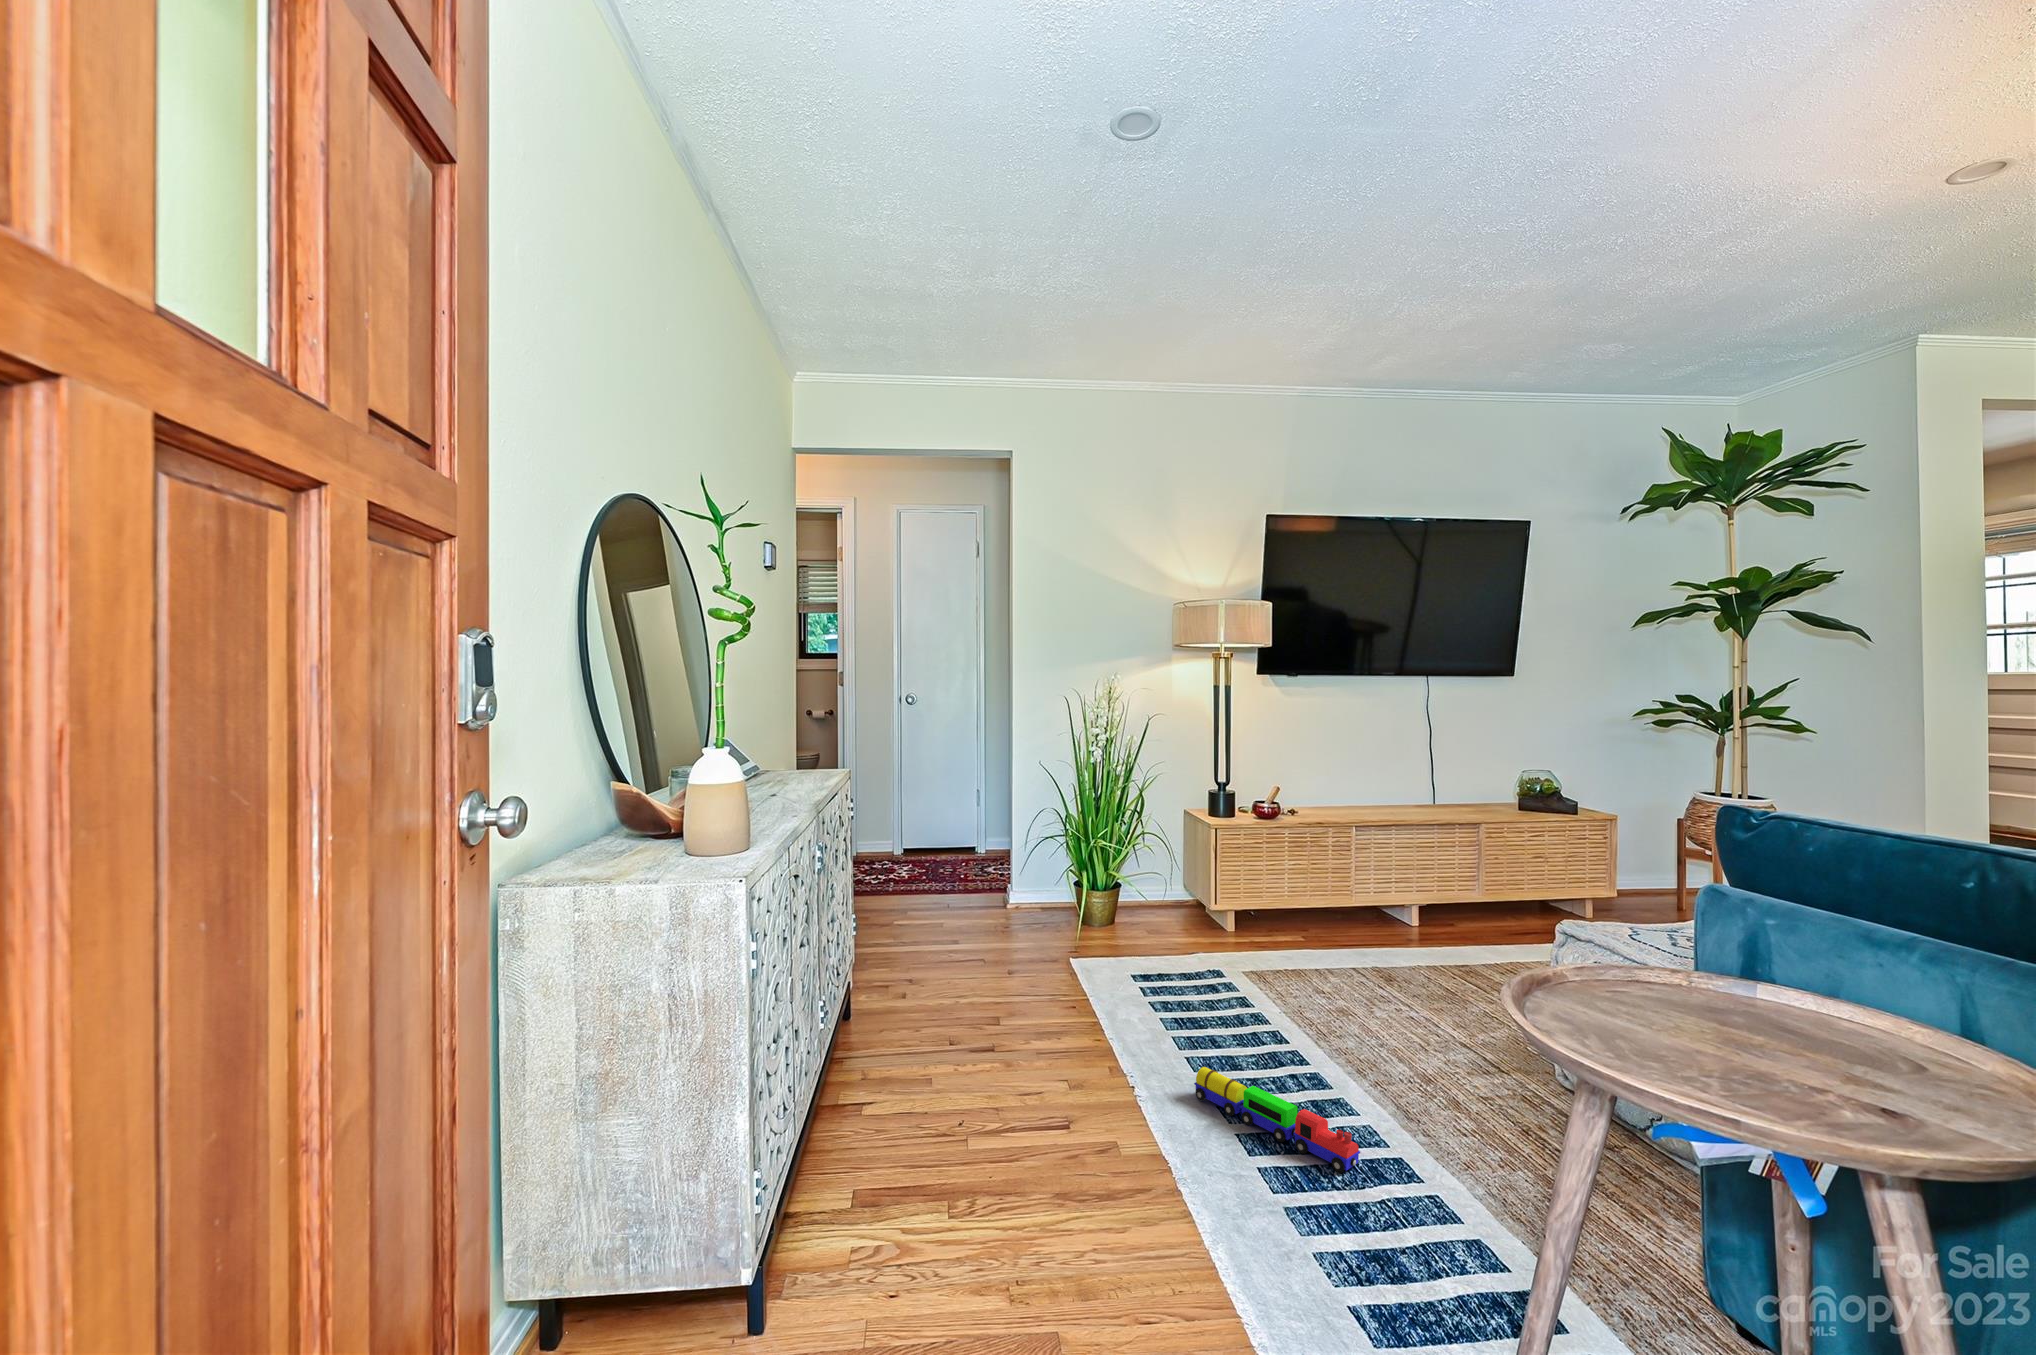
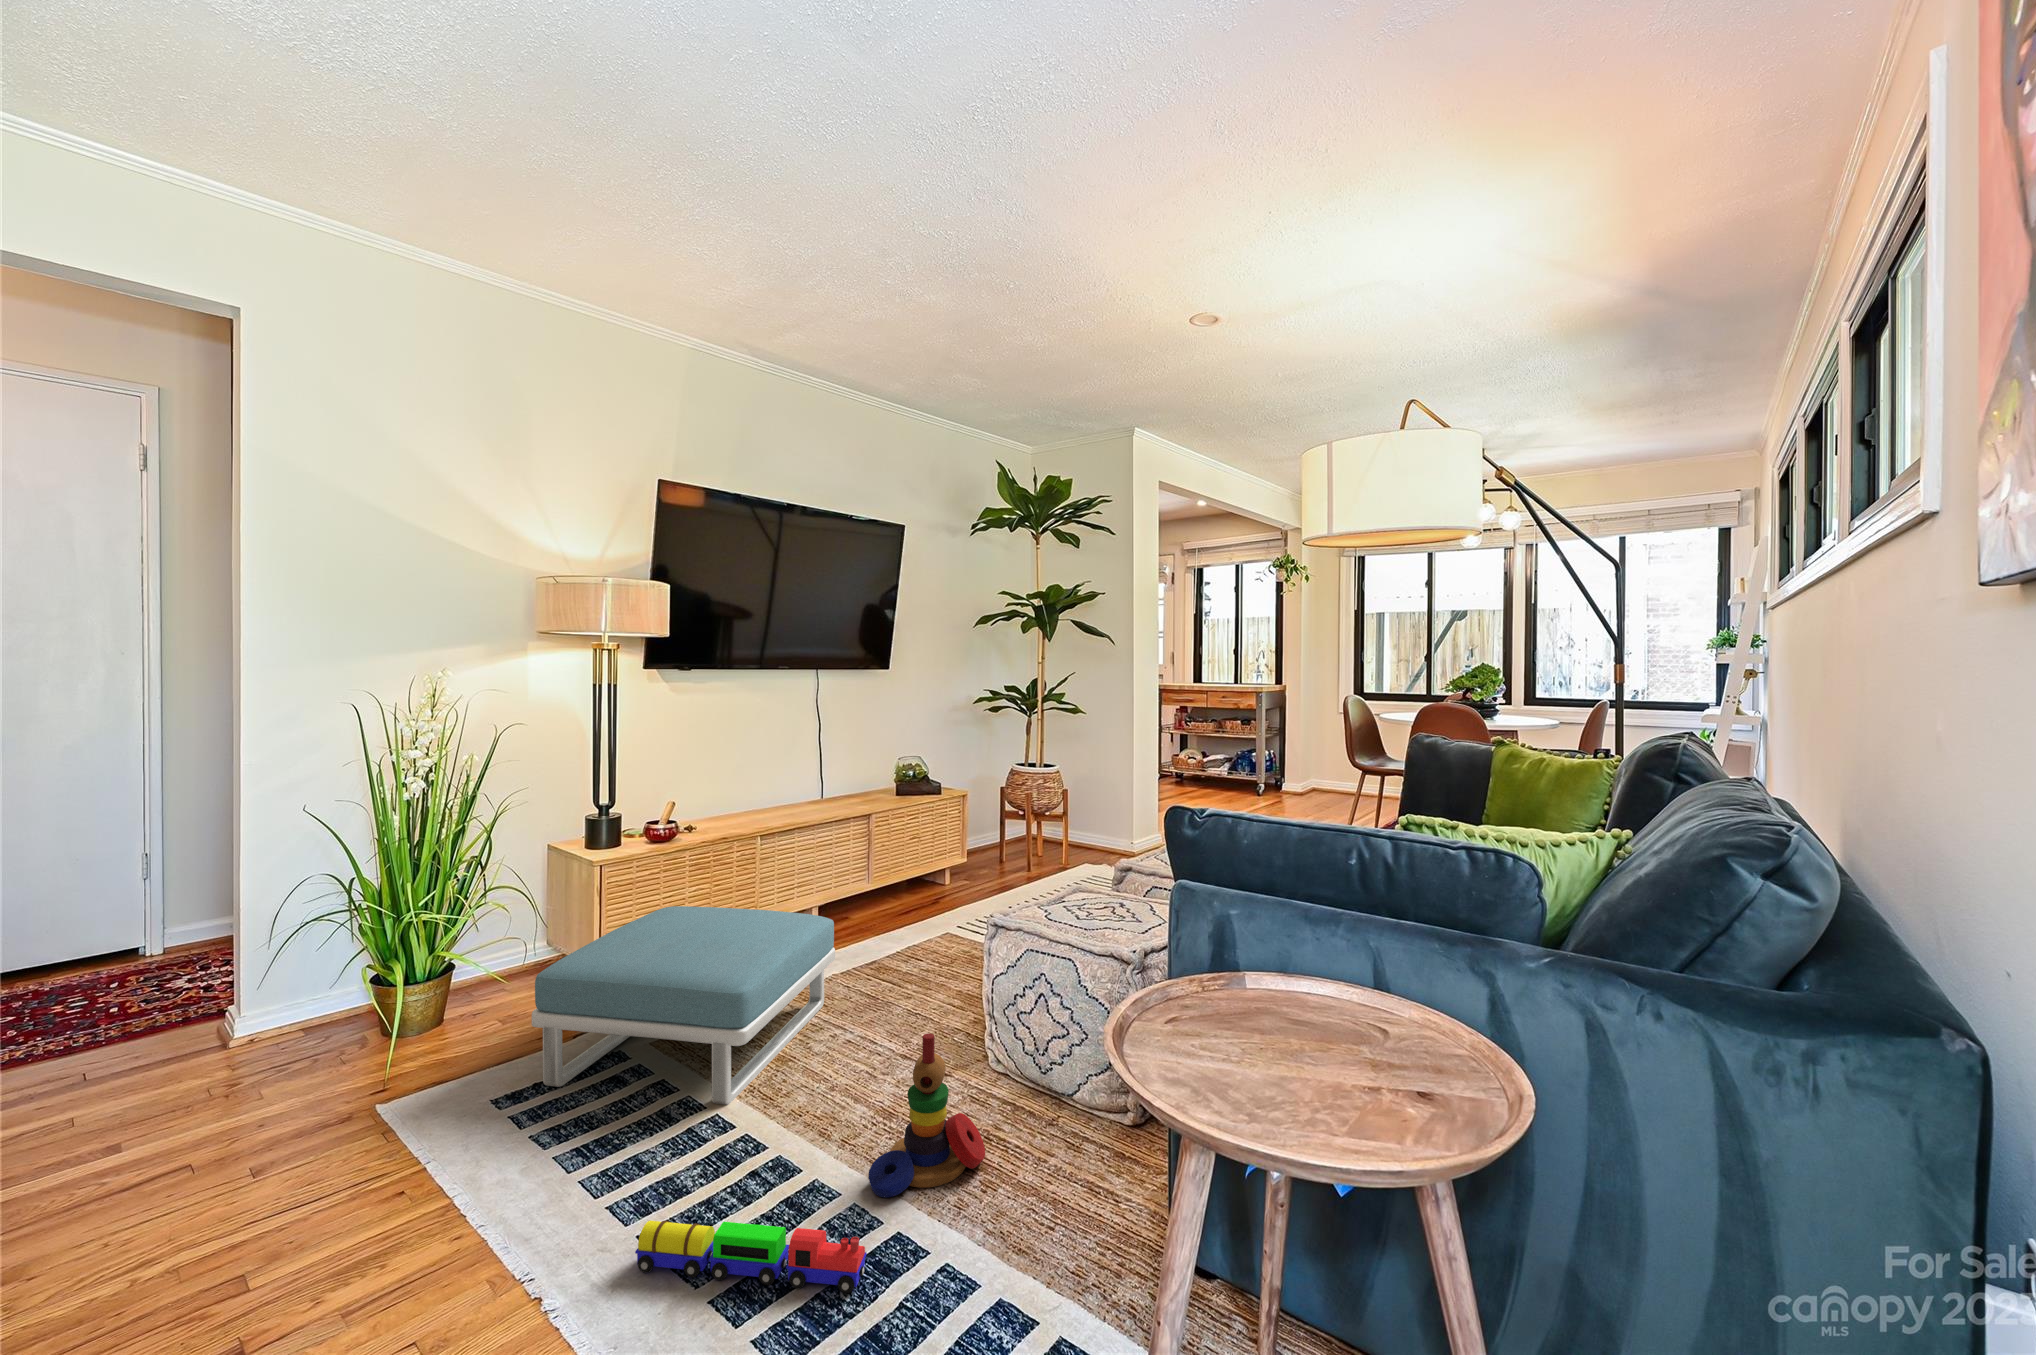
footstool: none [1158,870,1410,1030] -> present [532,906,835,1105]
stacking toy: none [1384,1003,1511,1145] -> present [868,1033,985,1197]

